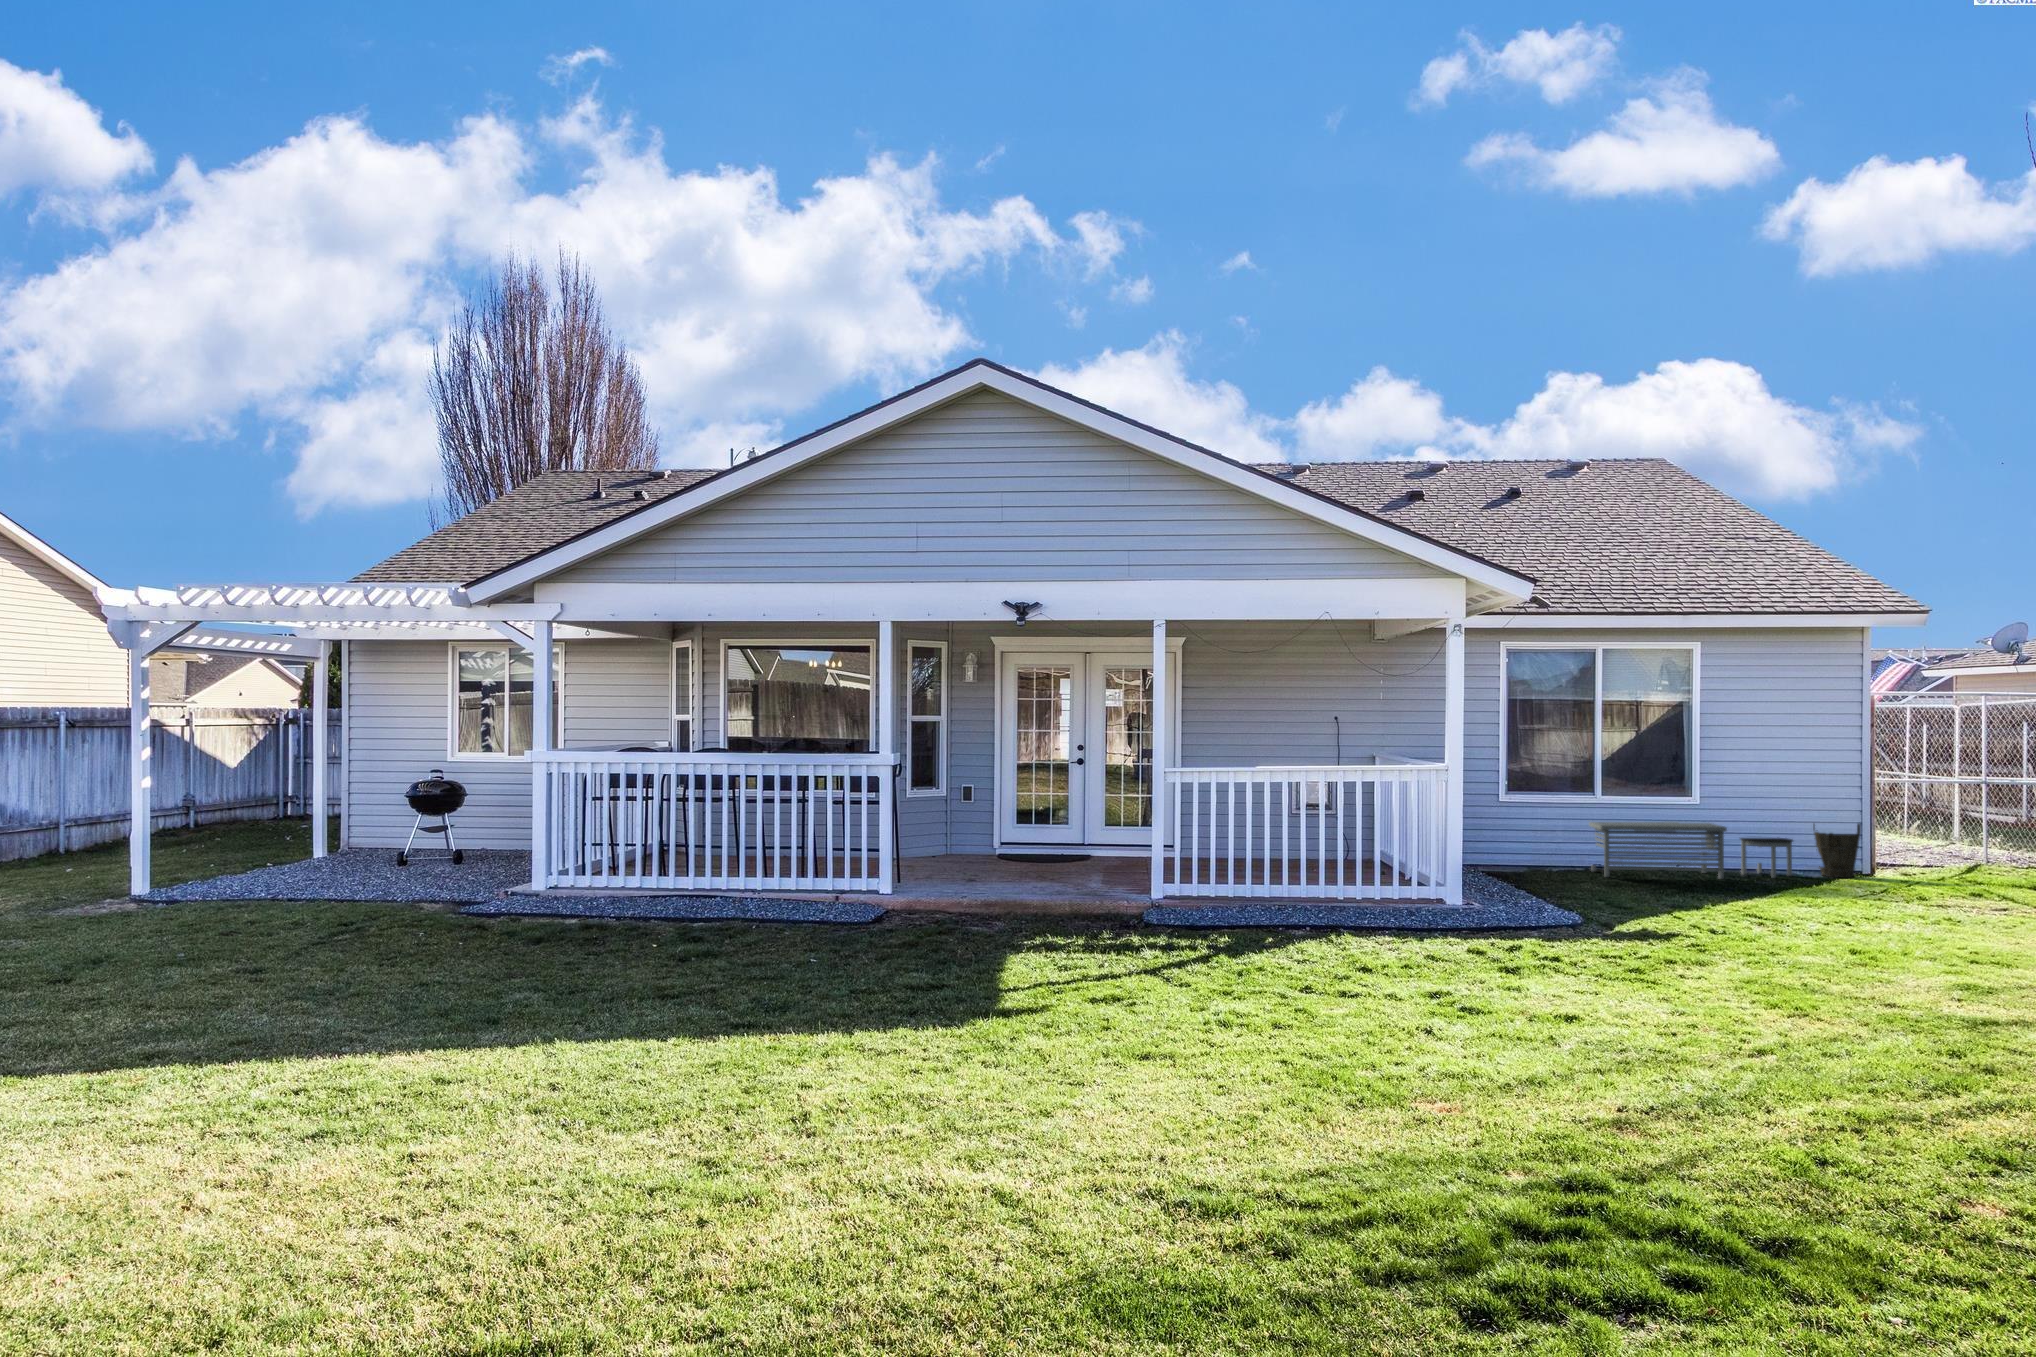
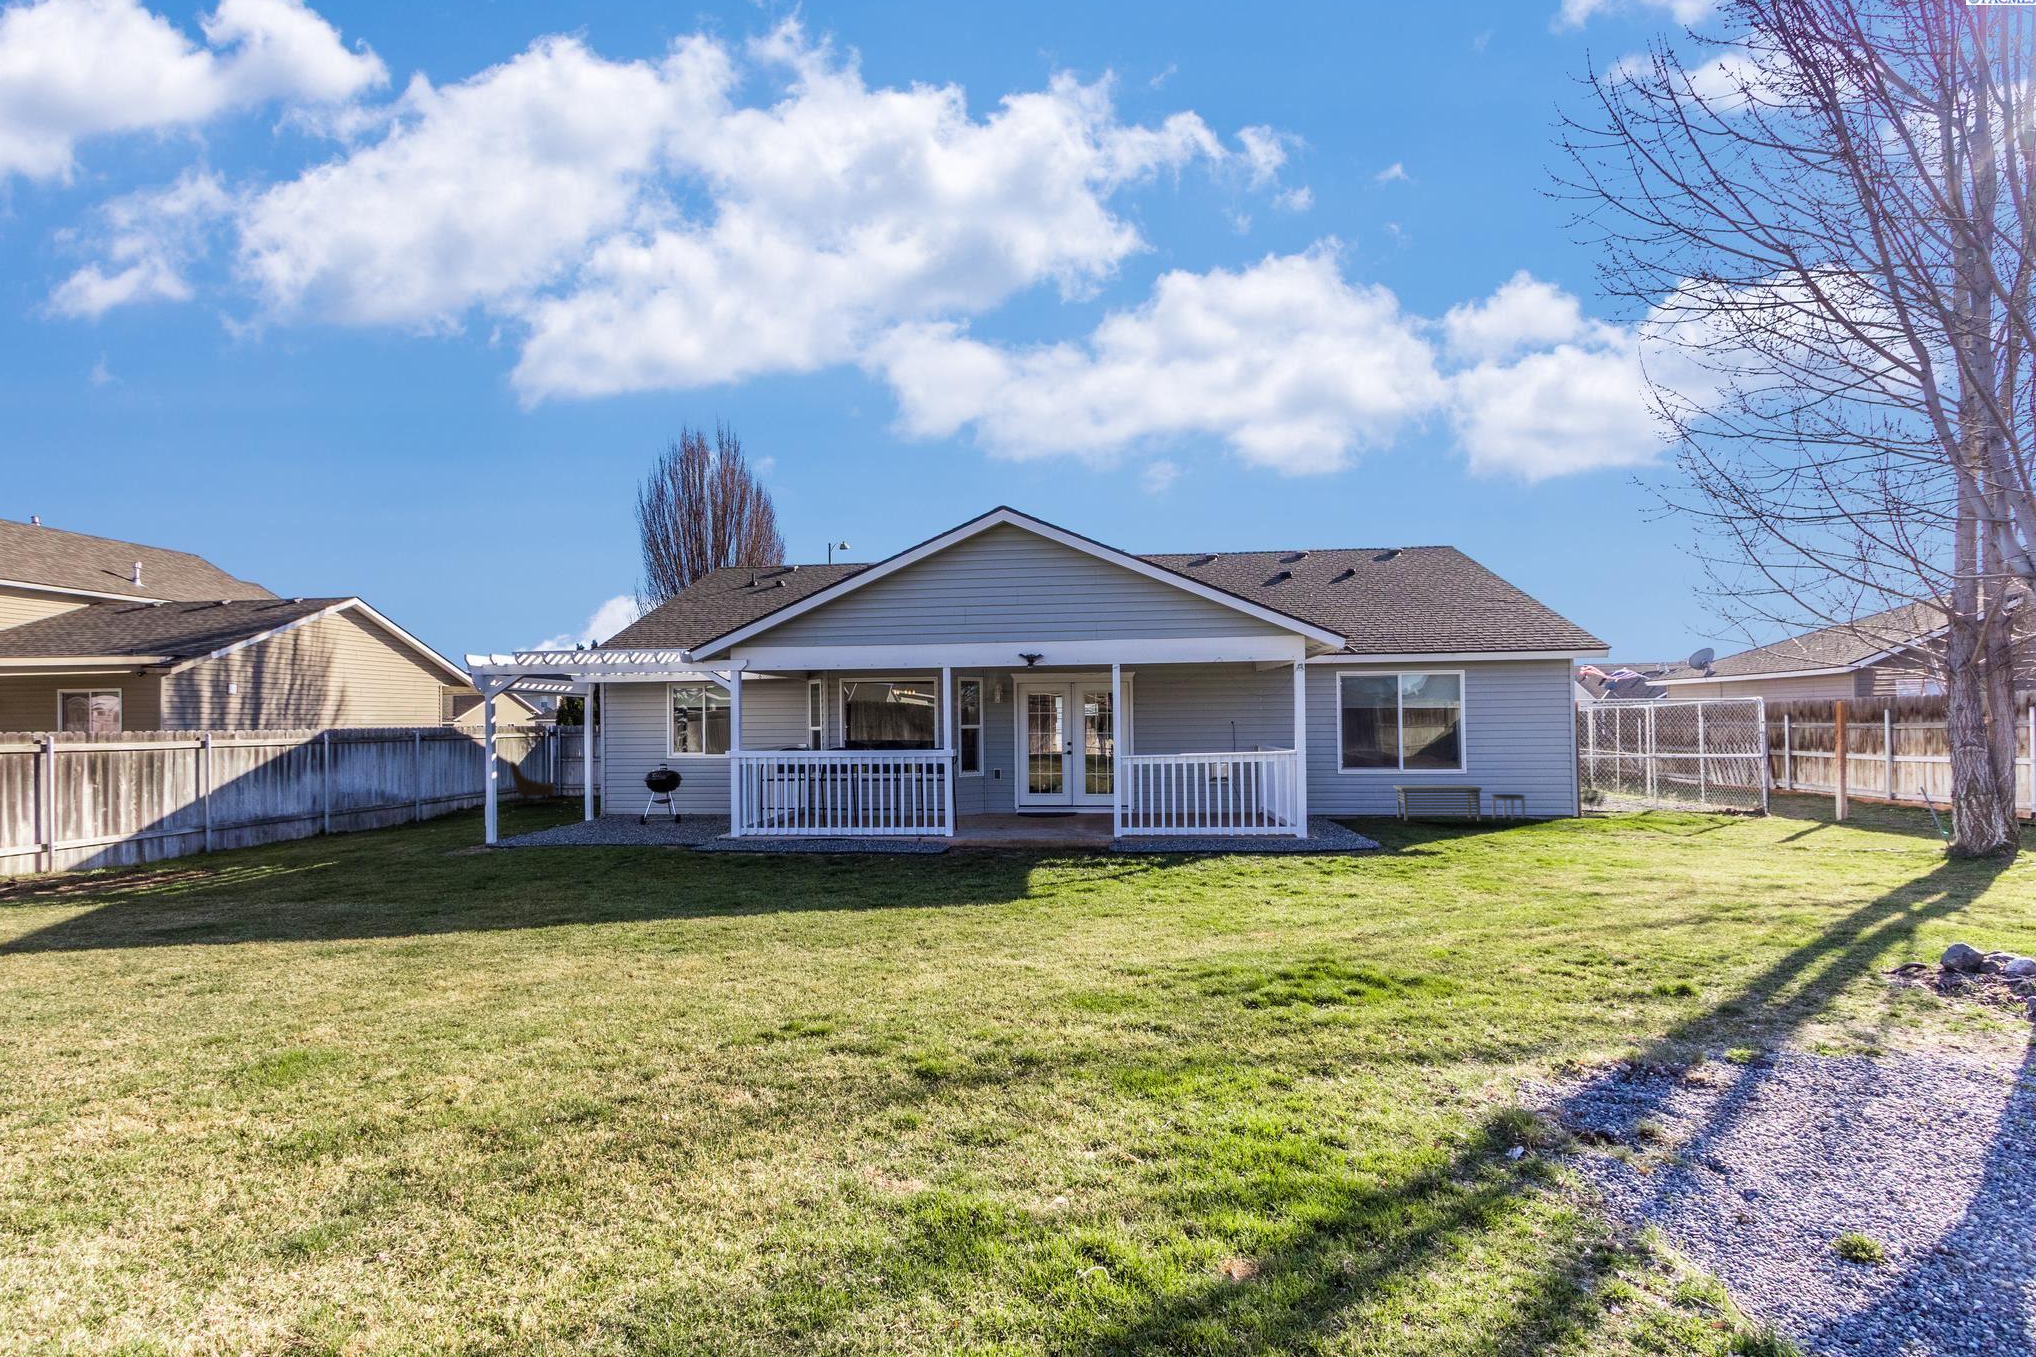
chair: none [213,760,285,829] -> present [509,761,555,805]
potted tree: none [1871,811,1921,877] -> present [1580,781,1605,818]
bucket: present [1813,824,1861,878] -> none [1538,783,1568,819]

